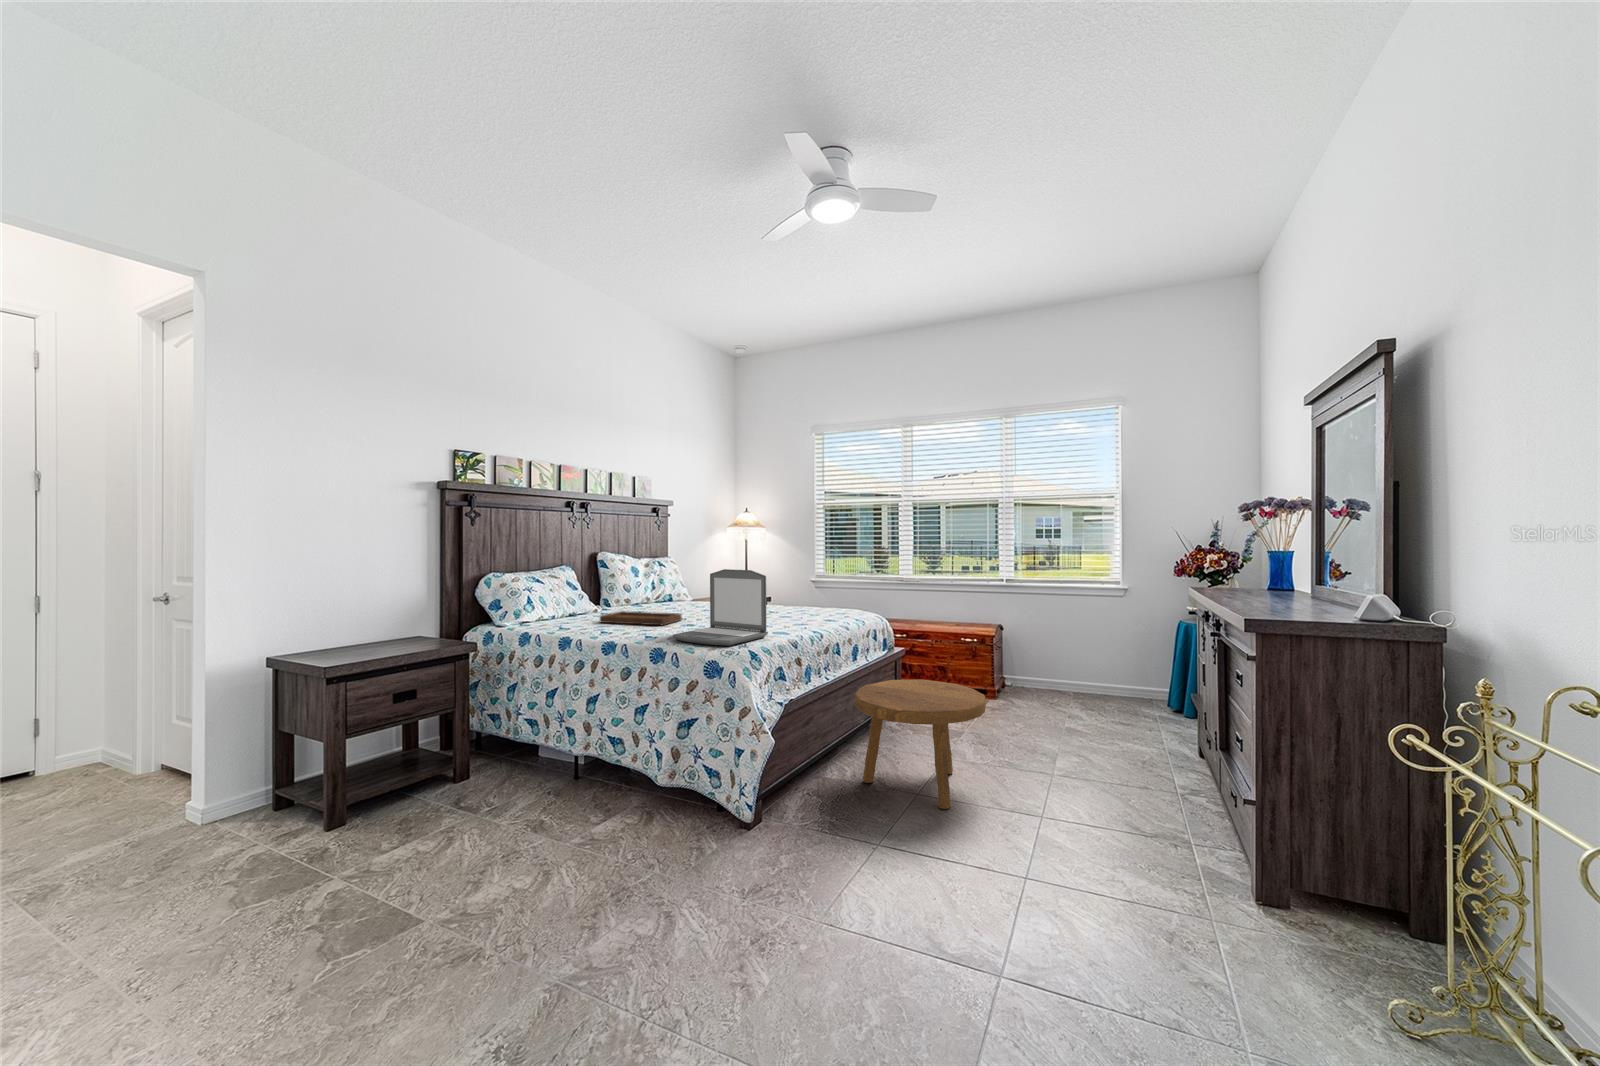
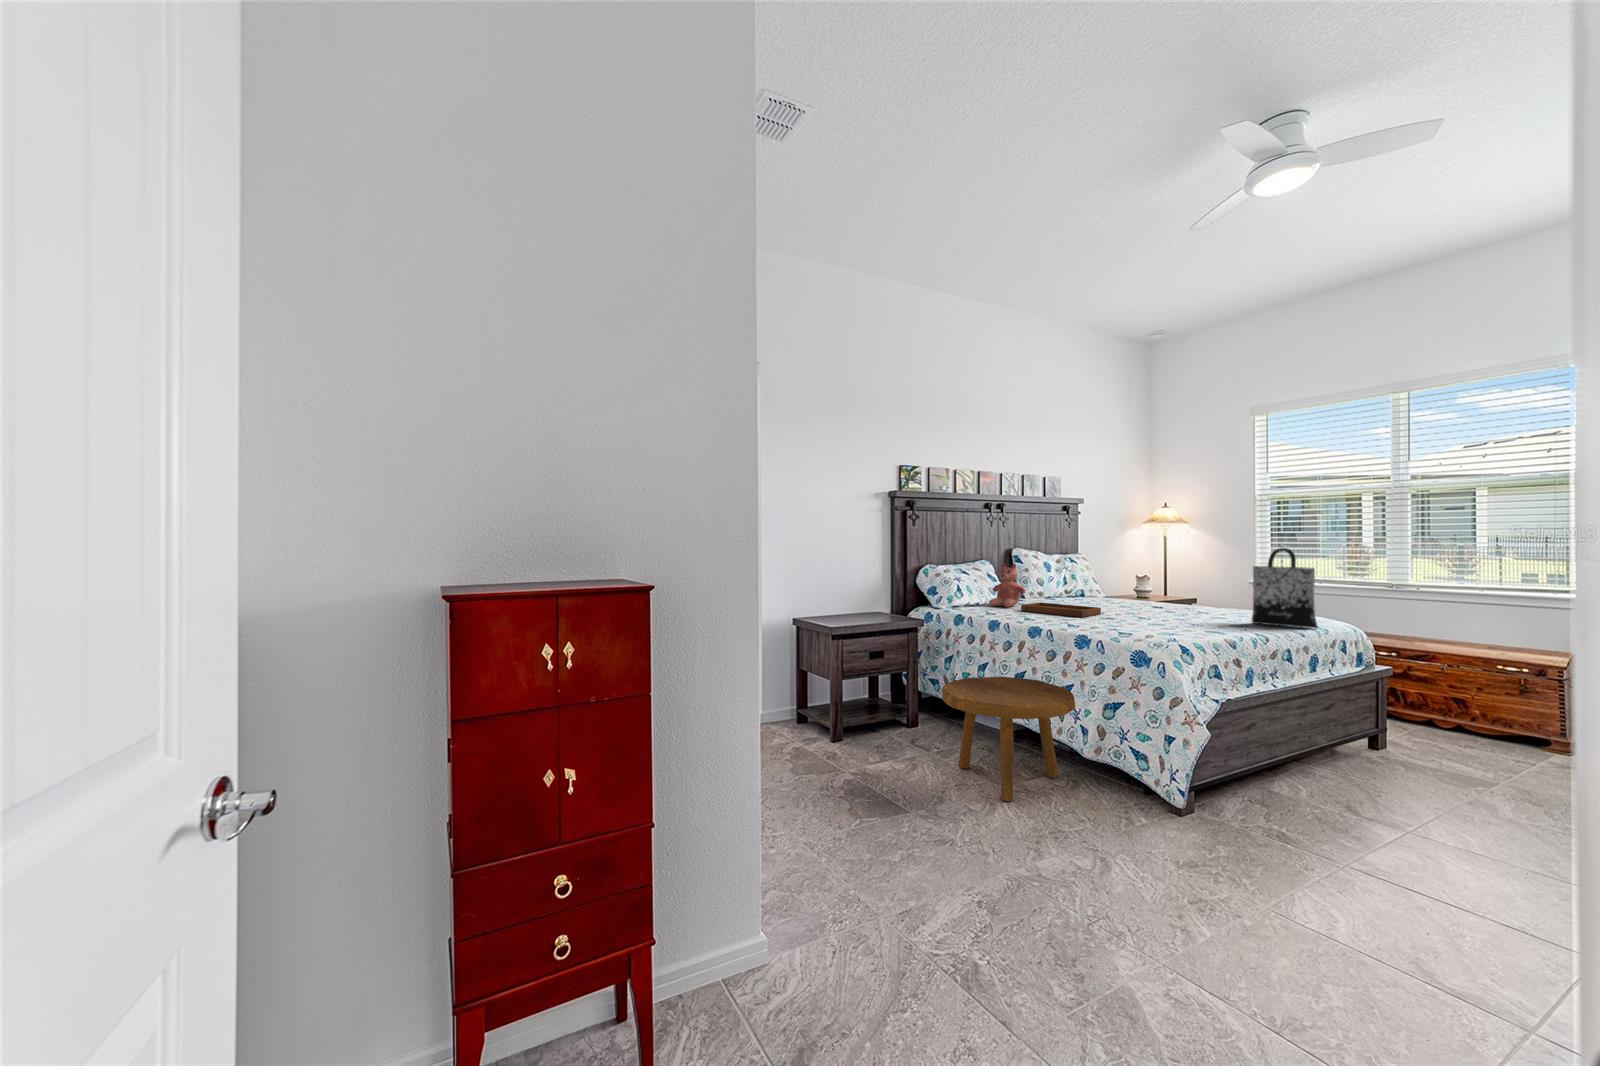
tote bag: none [811,550,860,622] -> present [1252,548,1318,628]
laptop: present [673,569,768,646] -> none [1096,566,1199,639]
teddy bear: none [565,570,606,619] -> present [989,563,1025,607]
footstool: present [855,679,986,809] -> present [942,677,1075,802]

